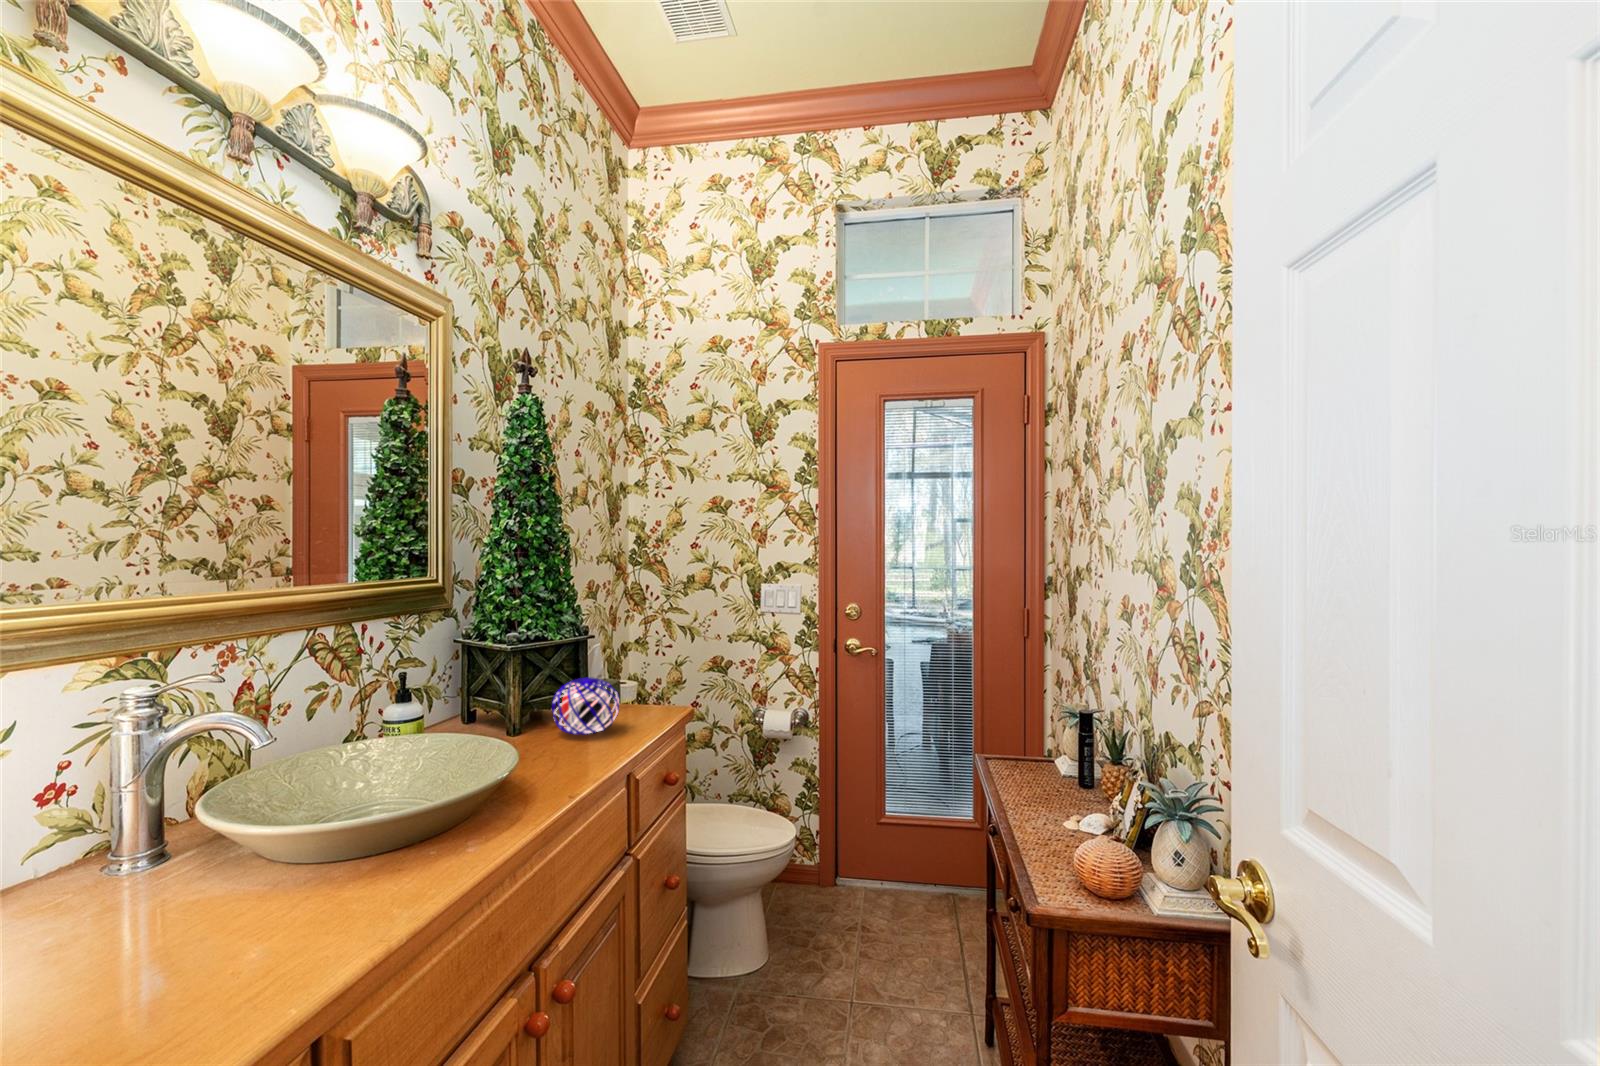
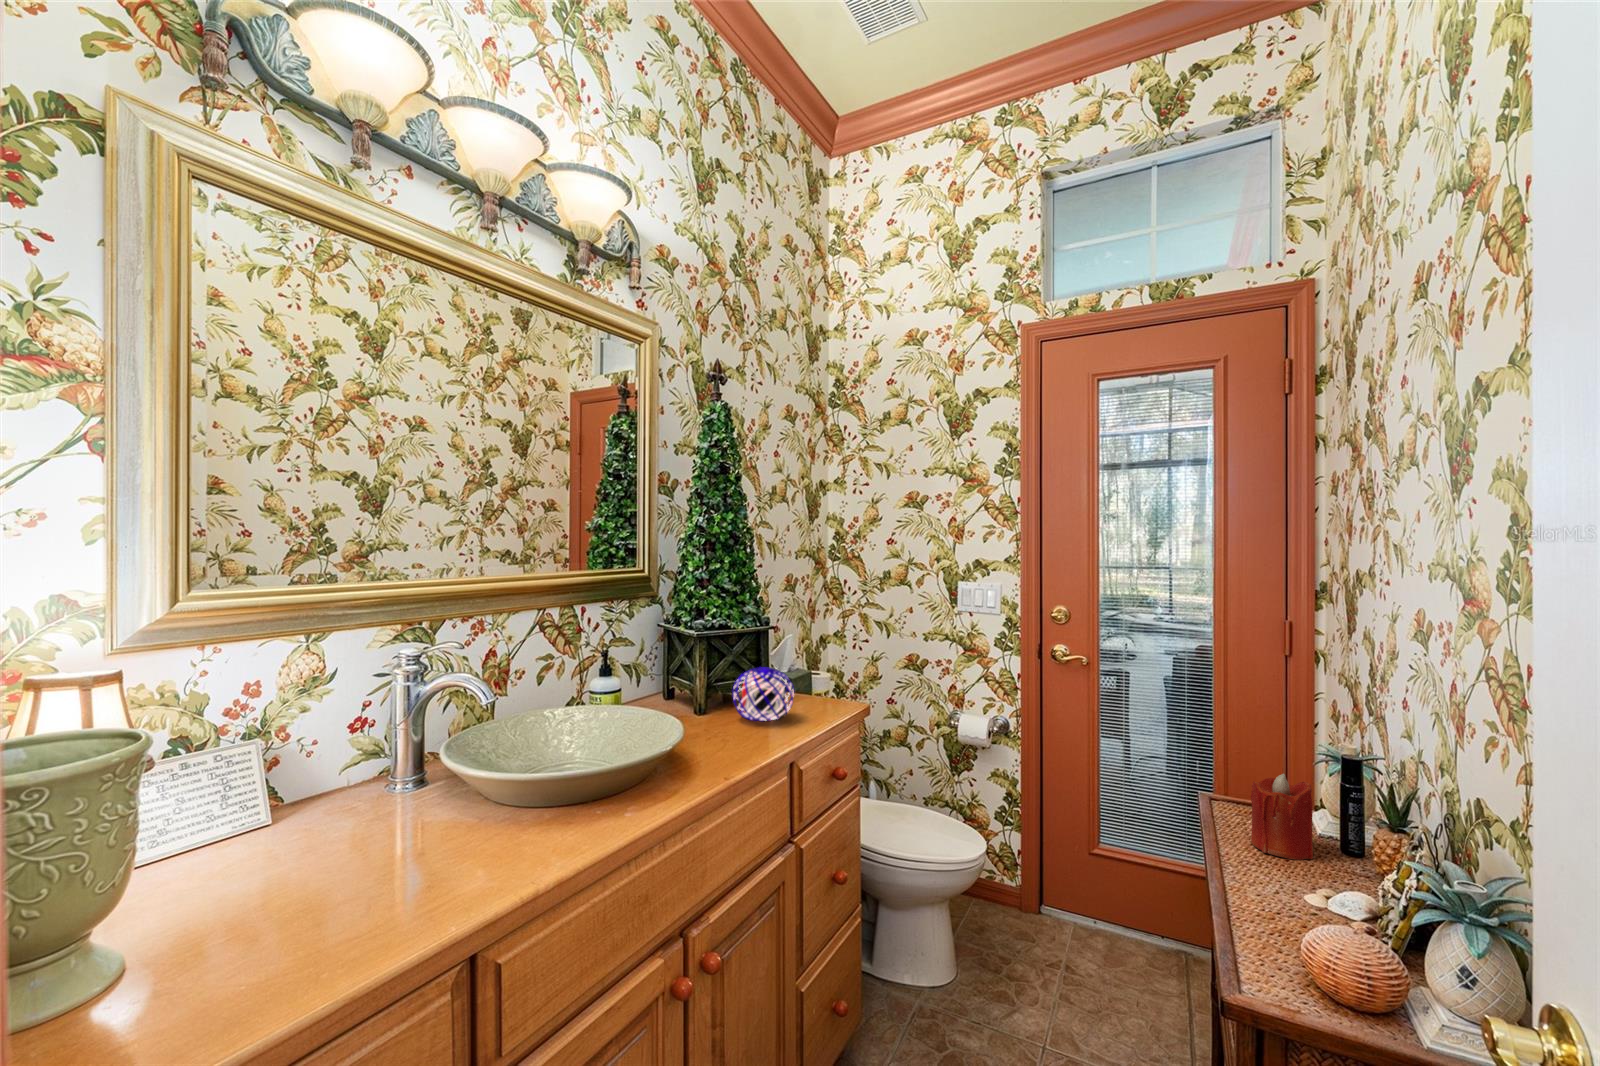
candle: none [1016,732,1060,801] -> present [1251,774,1313,860]

